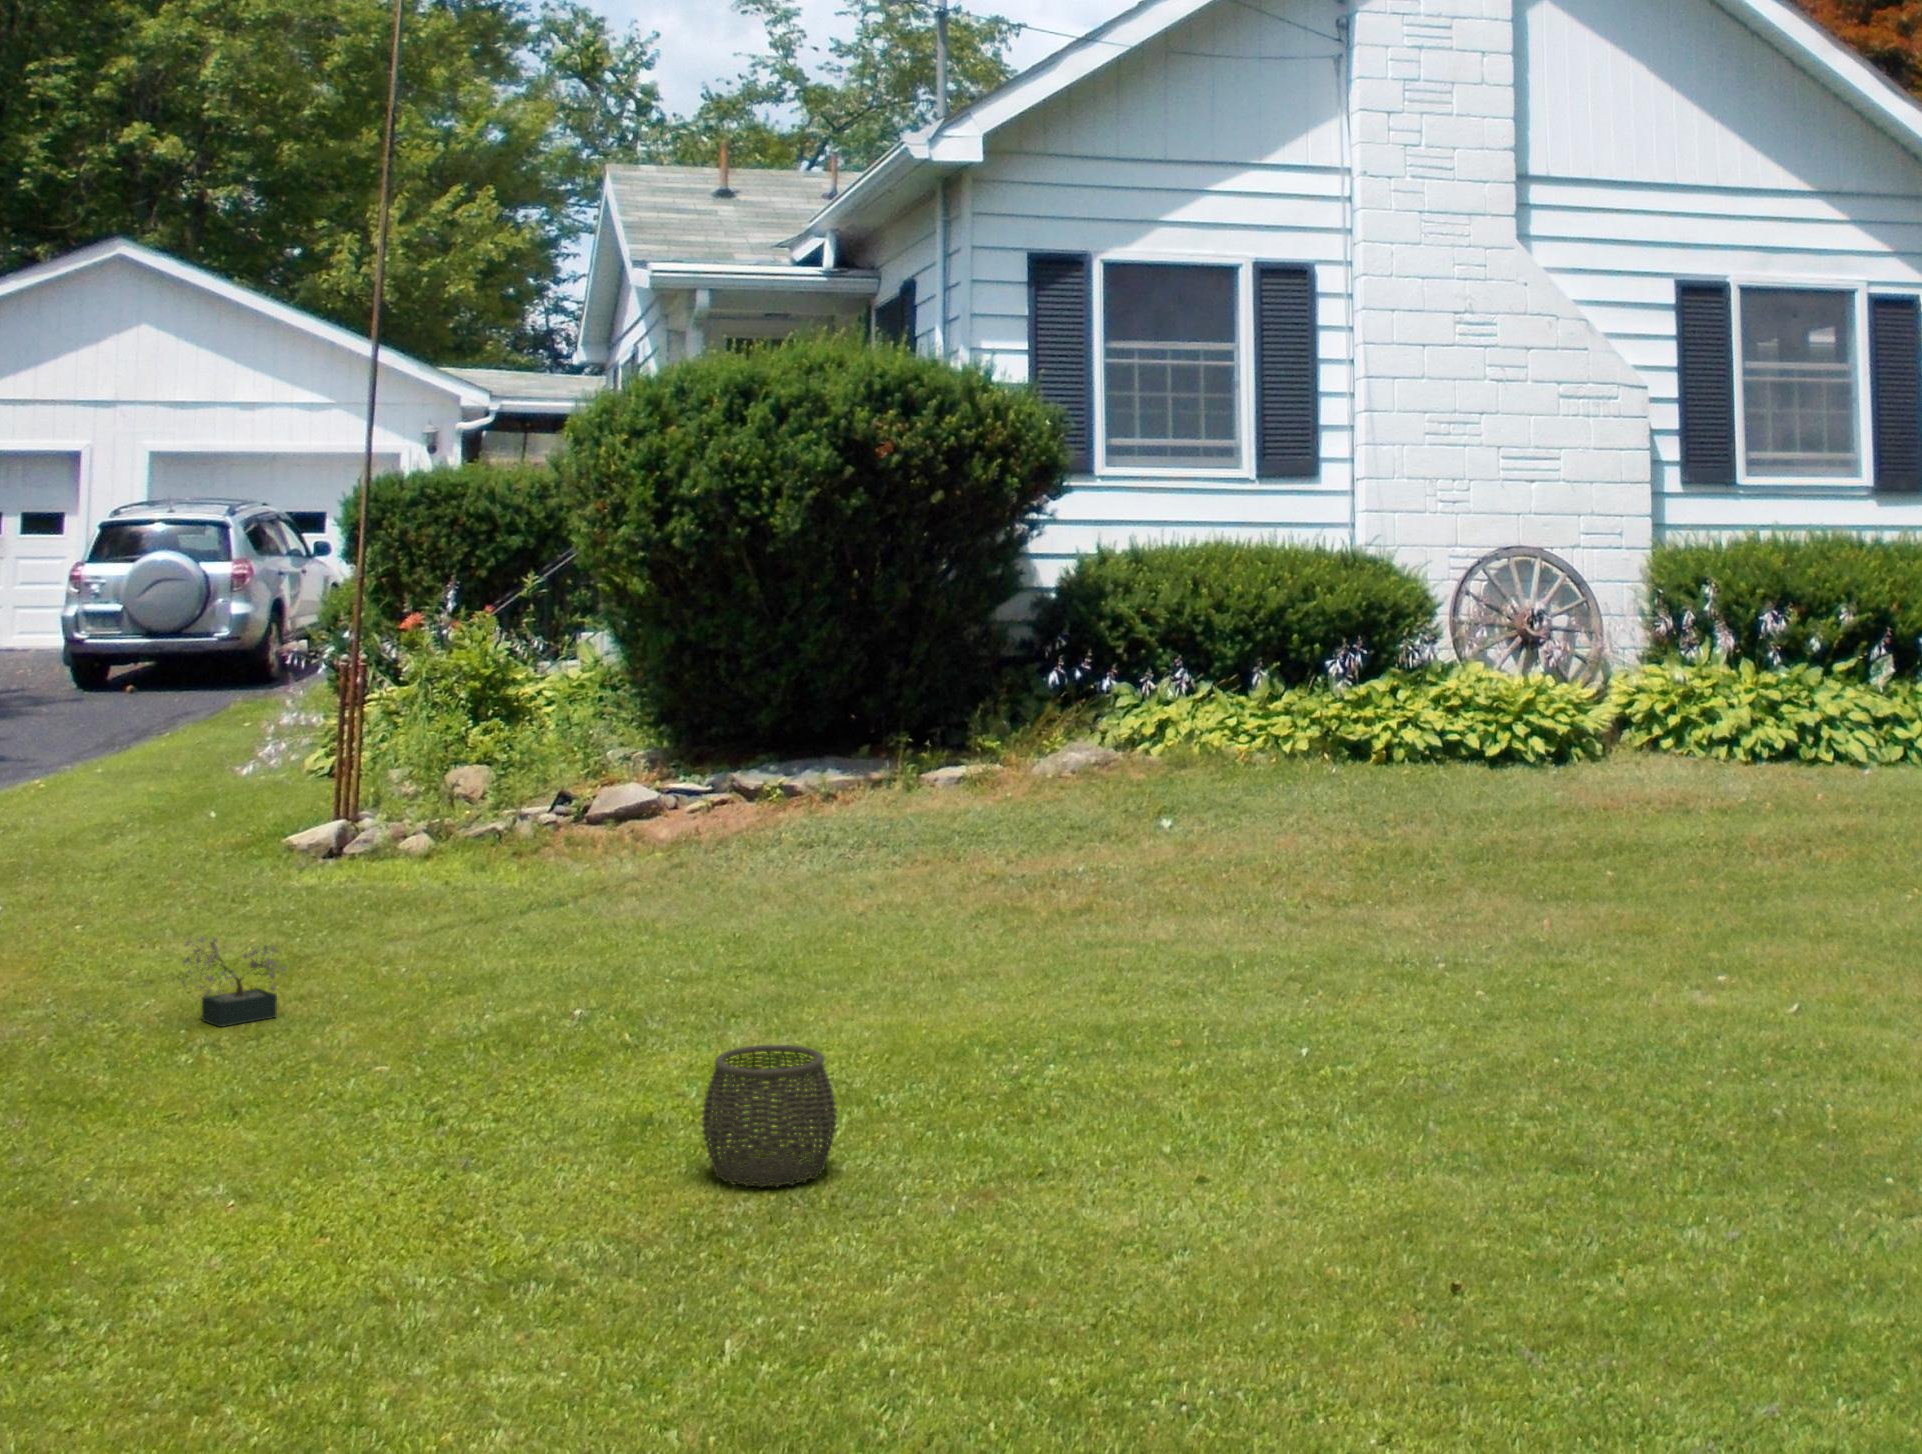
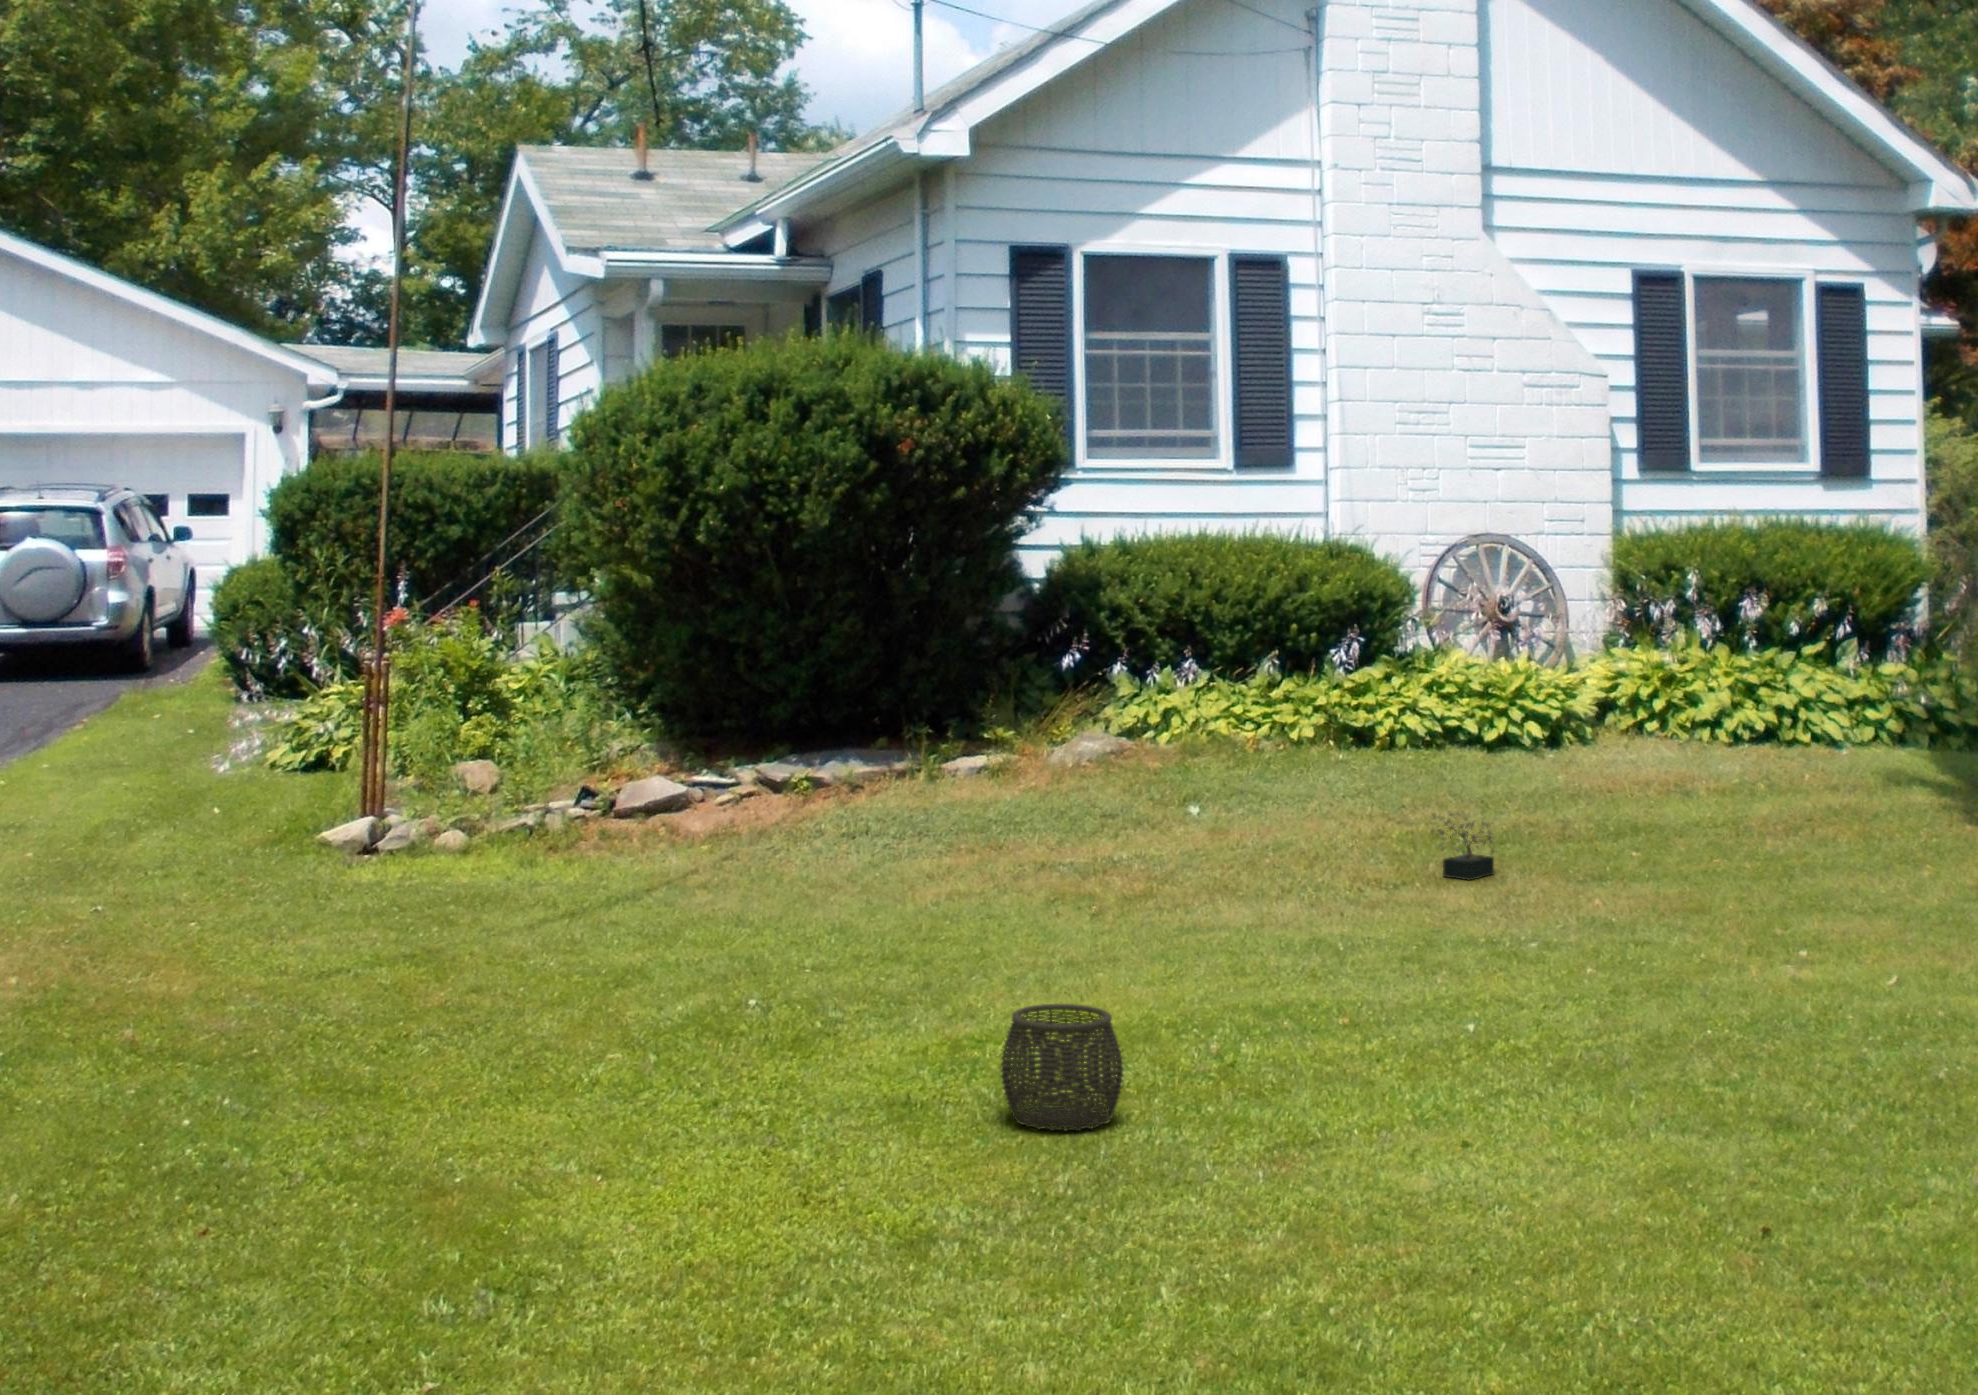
decorative plant: present [181,937,286,1027] -> present [1431,813,1495,880]

